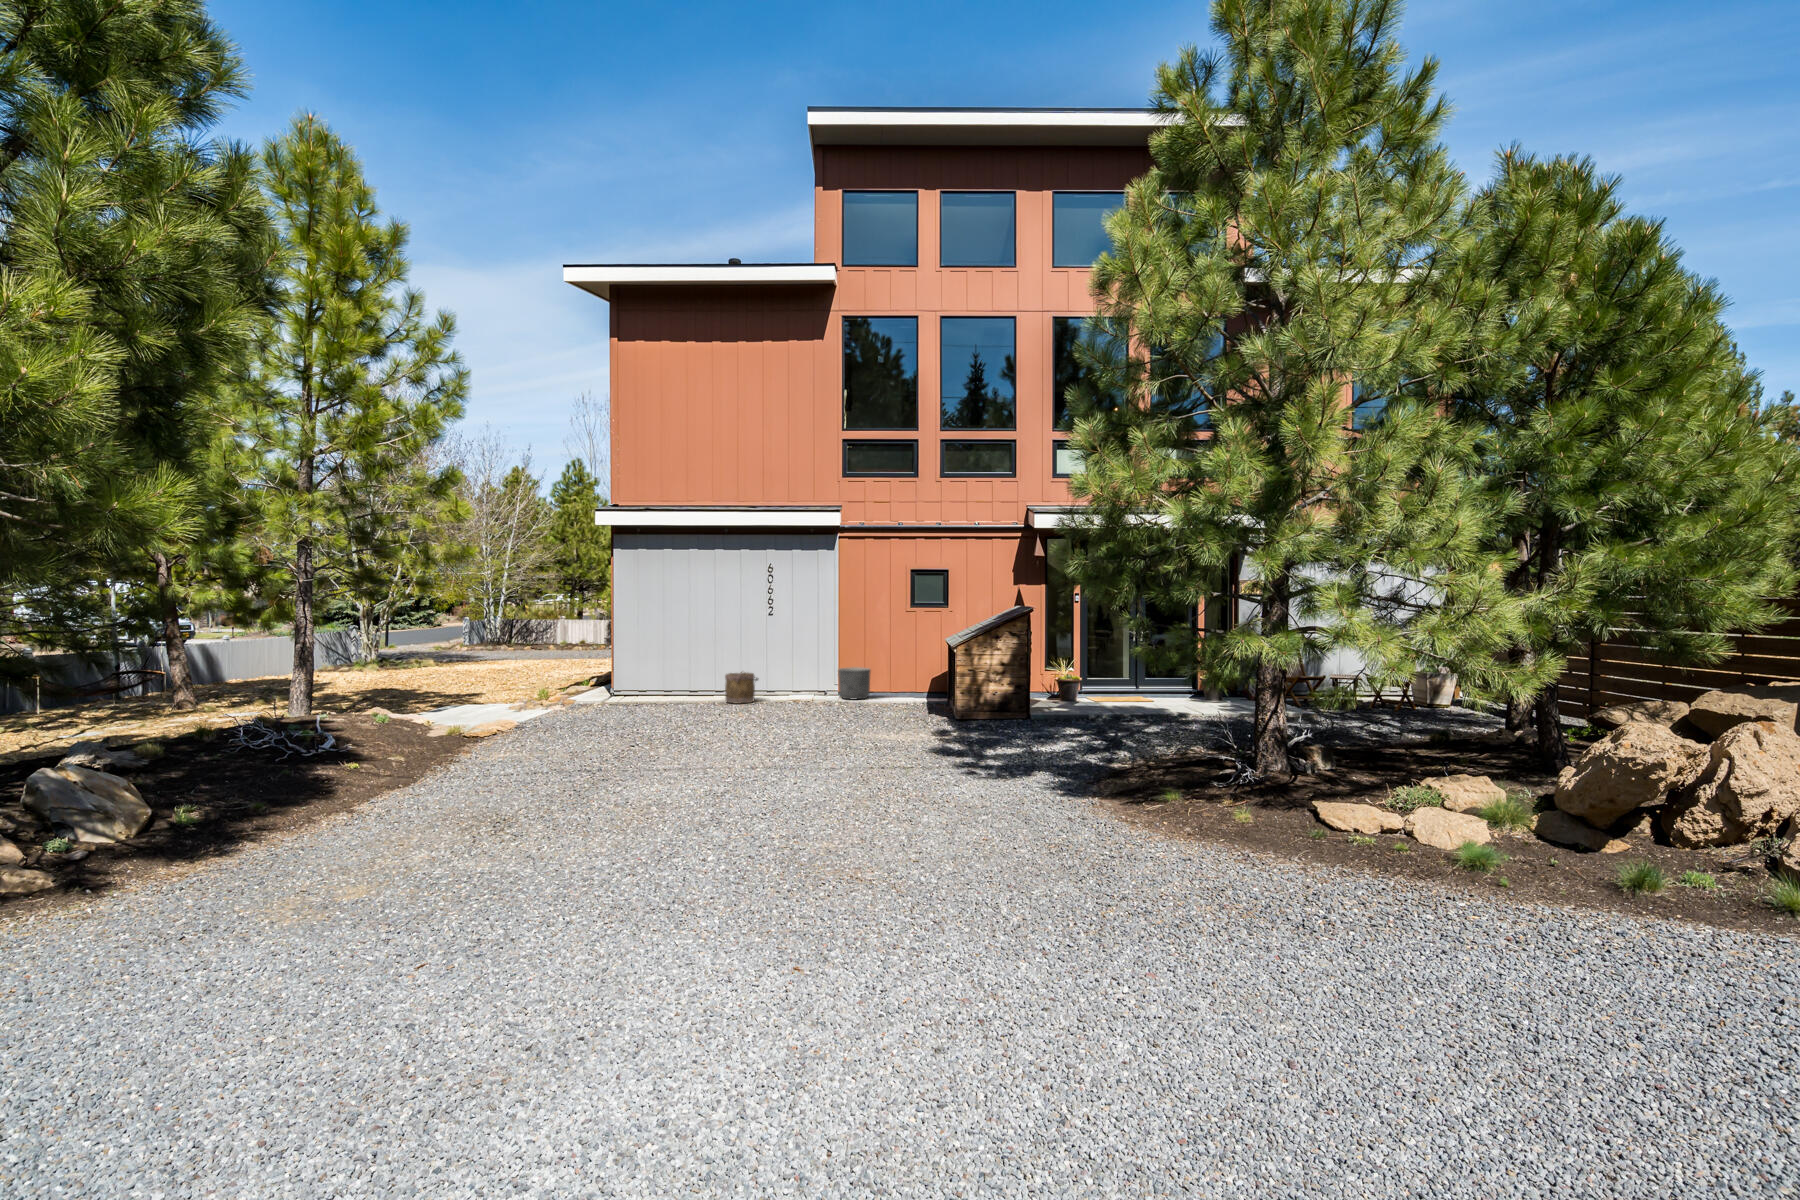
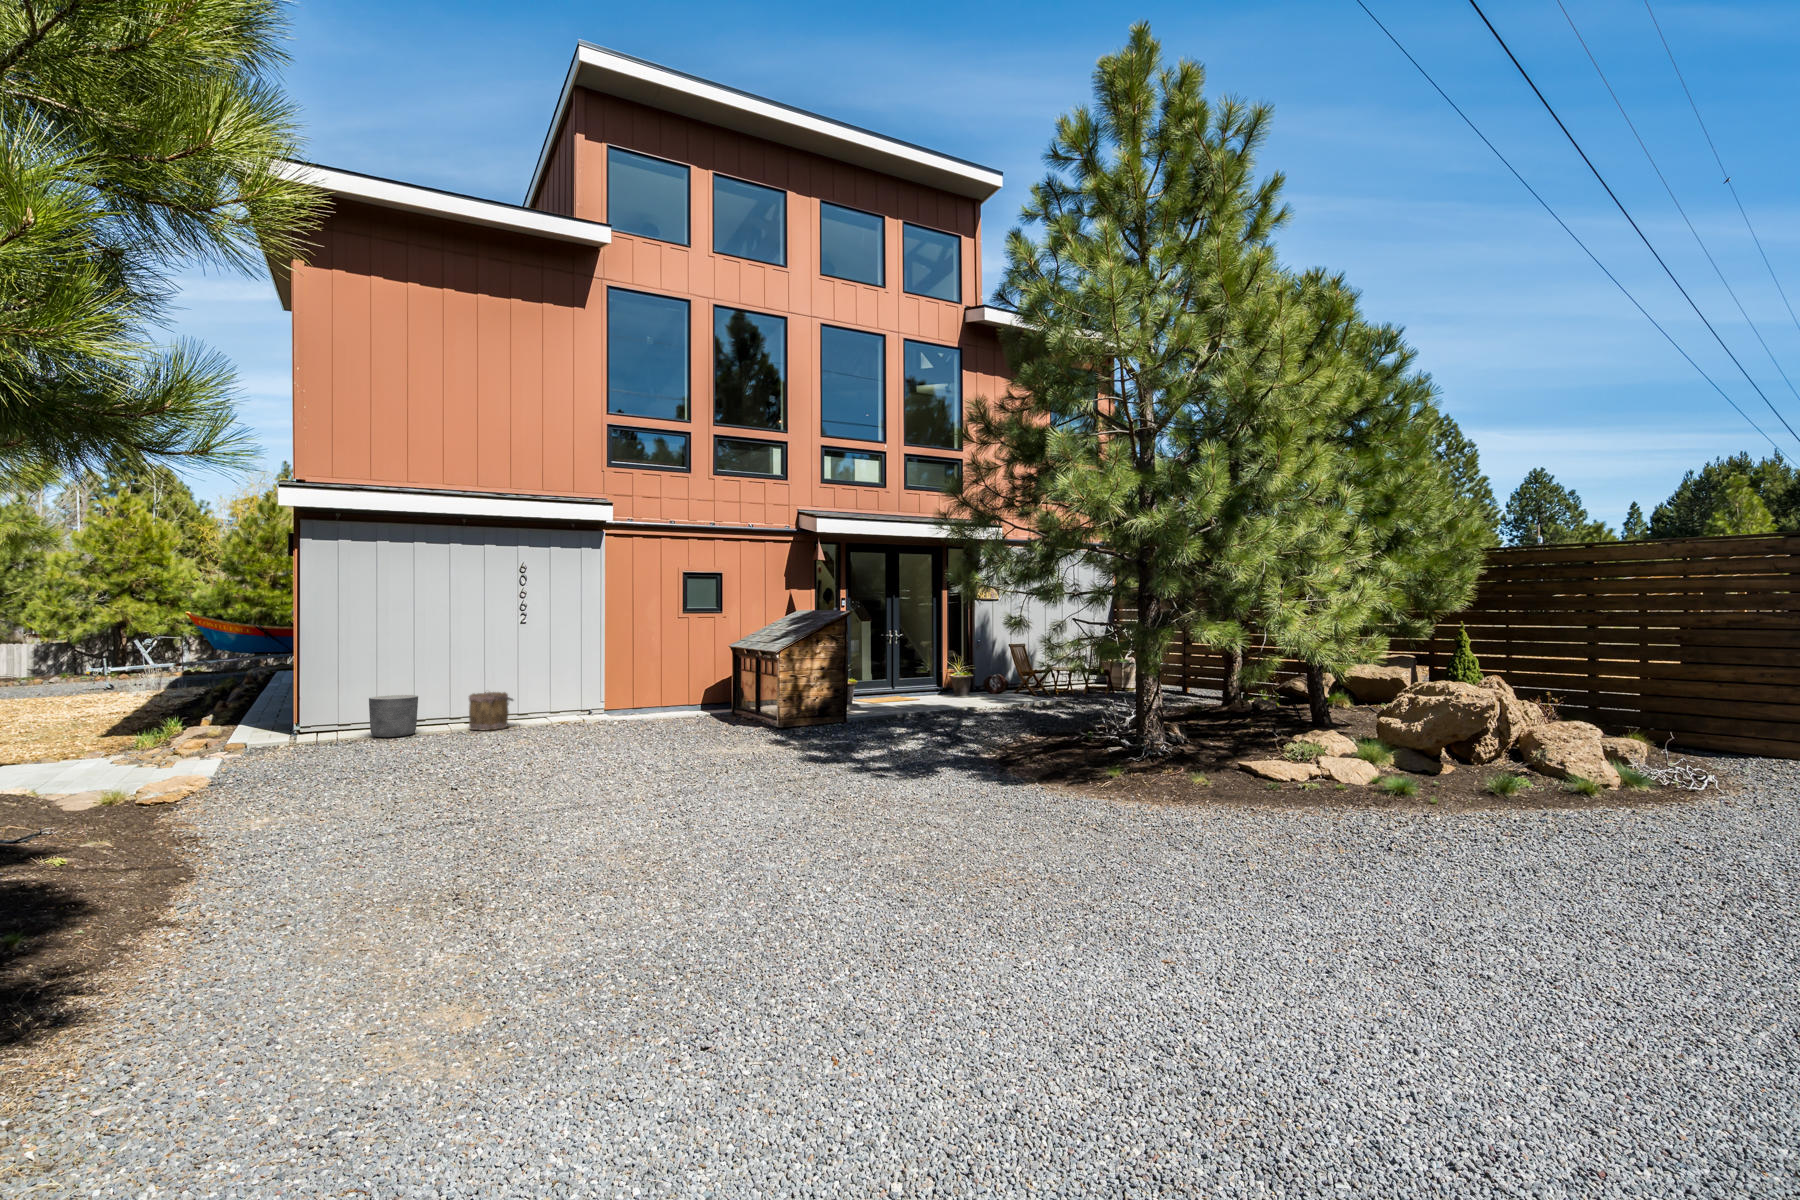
planter: present [838,667,870,699] -> present [369,695,418,737]

